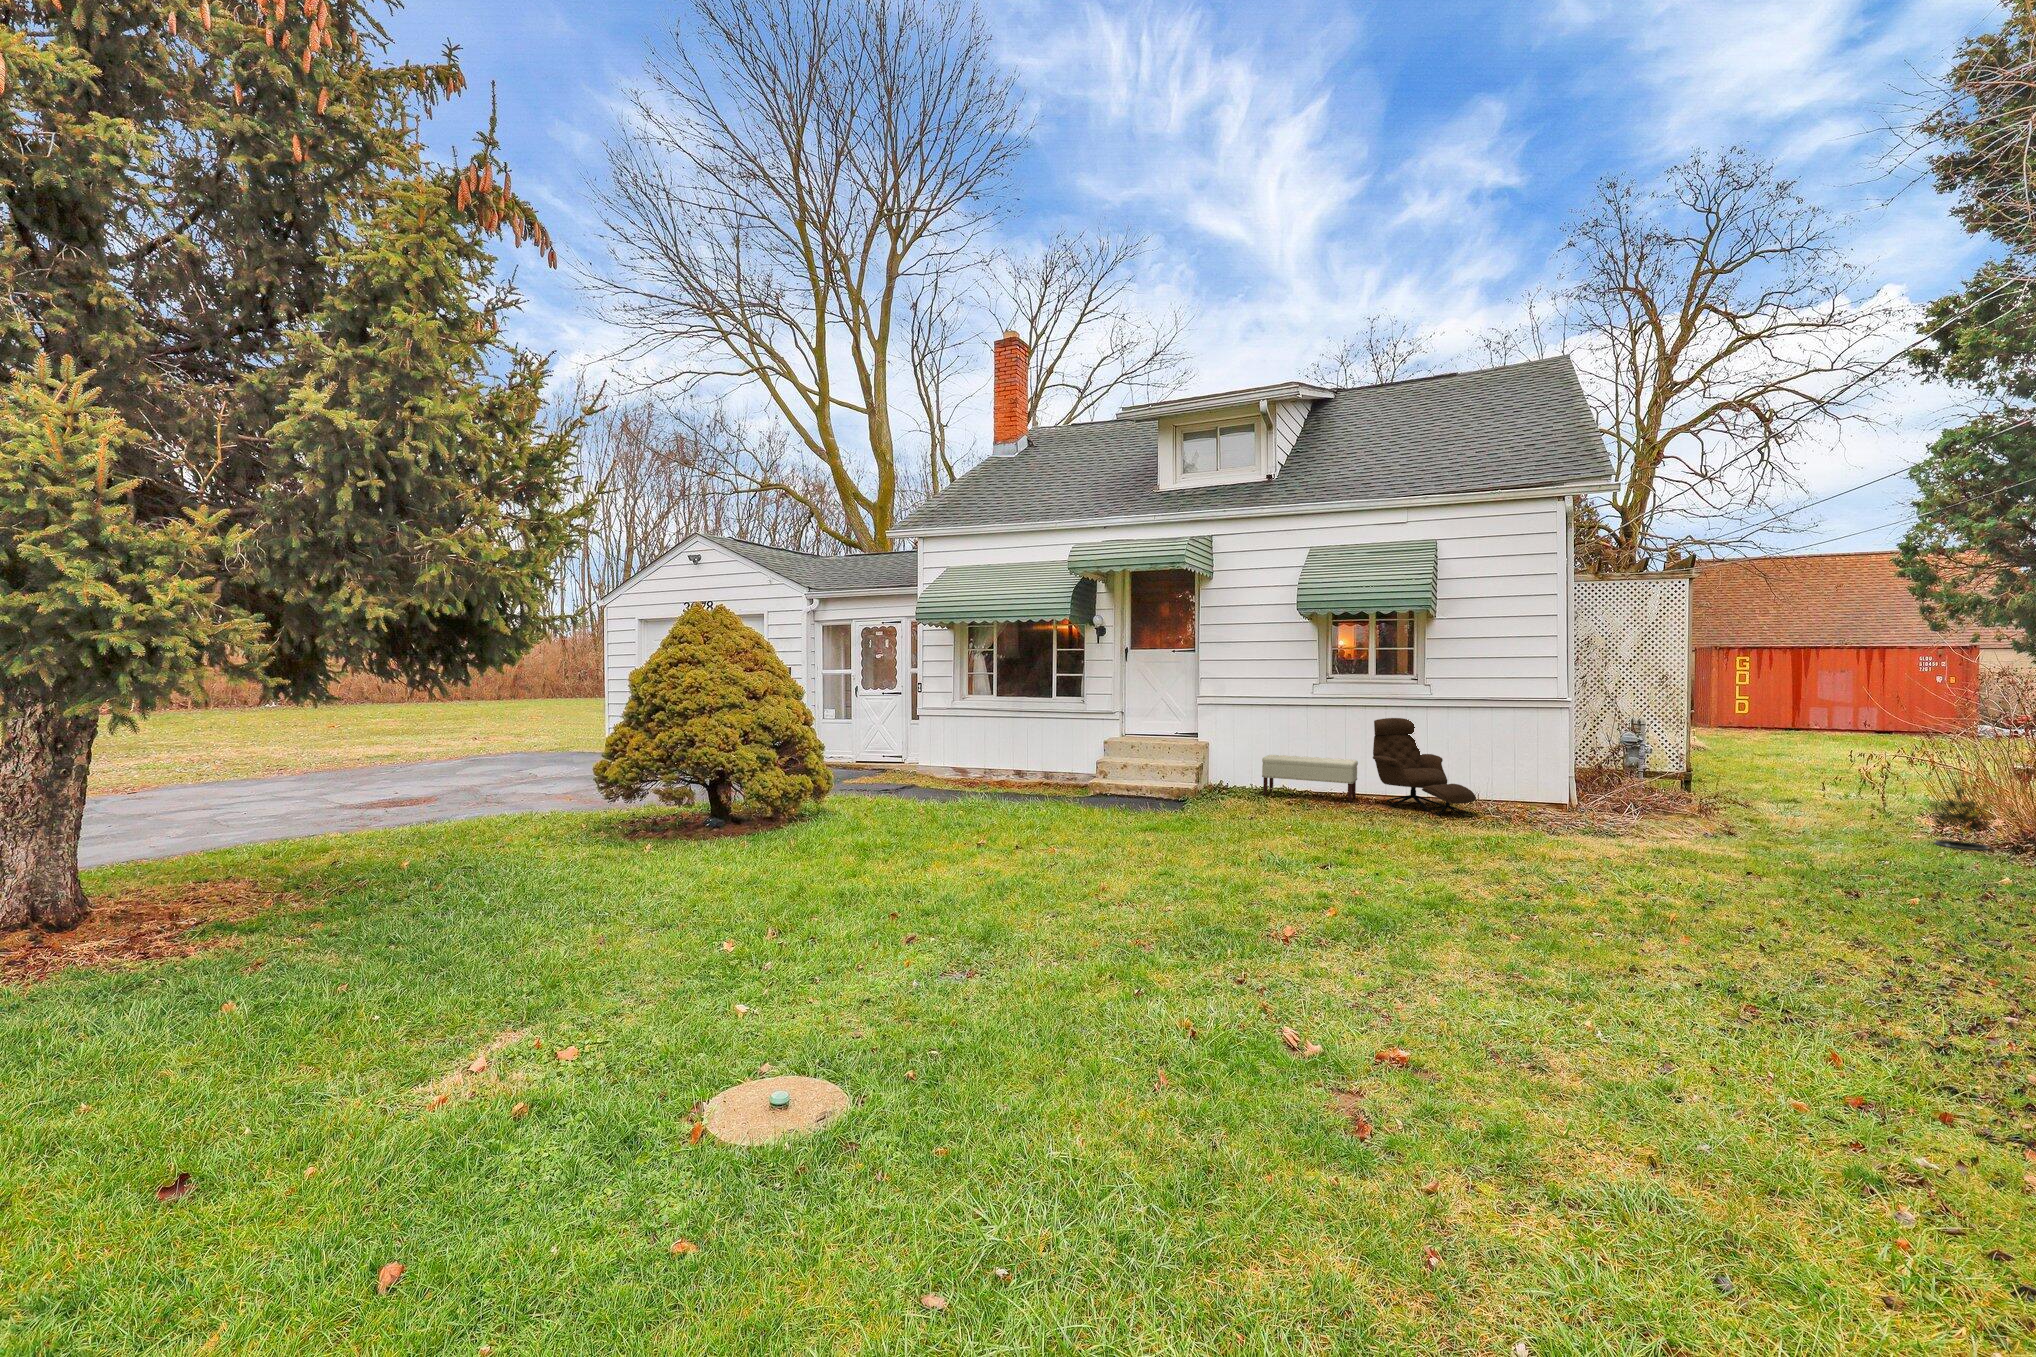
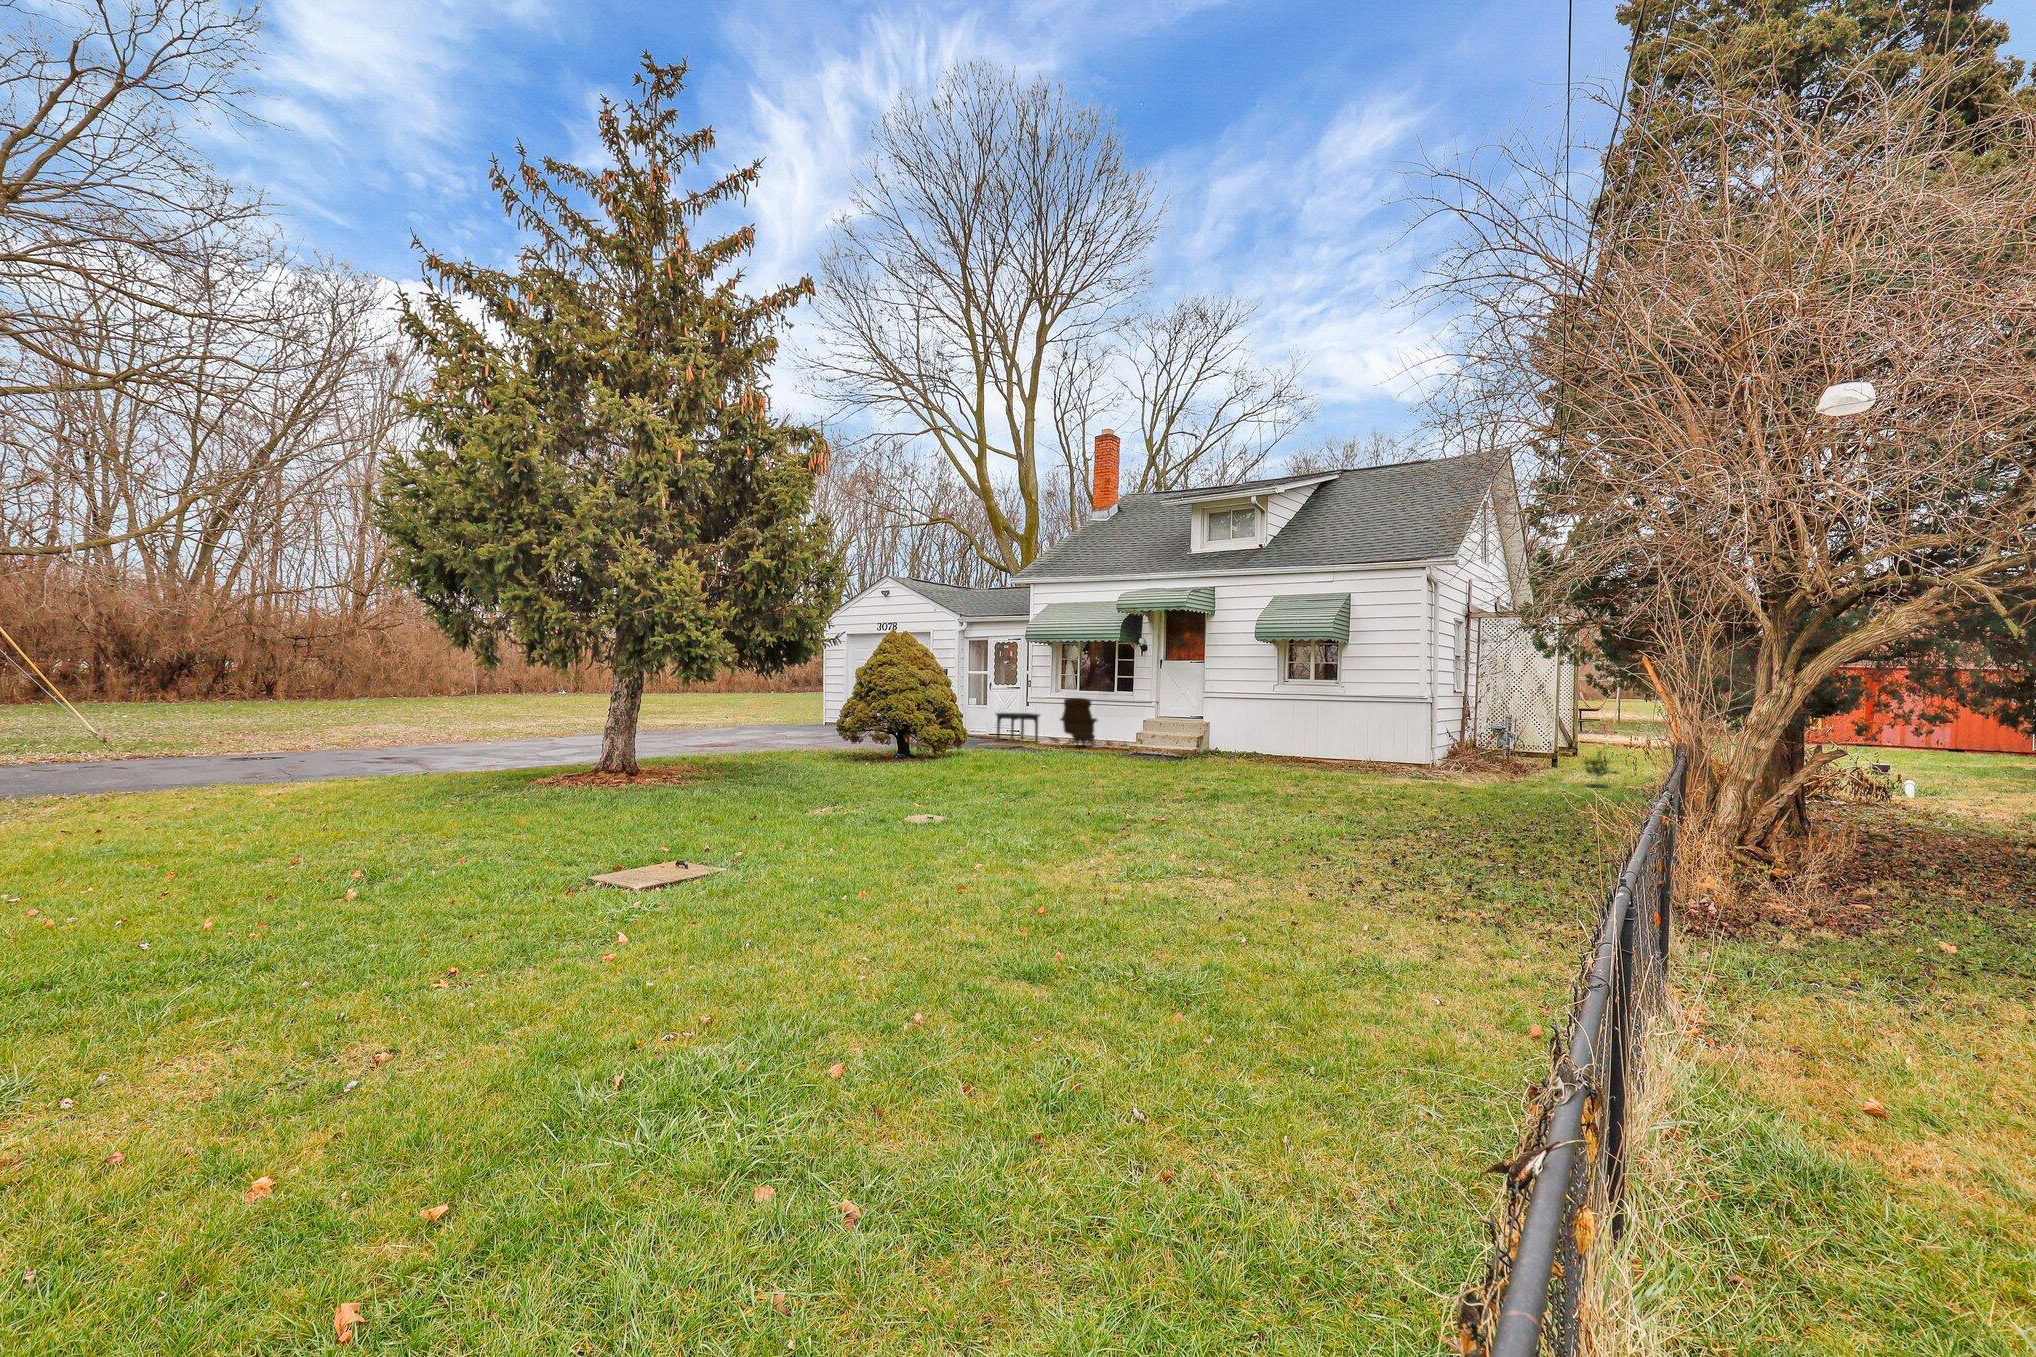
lounge chair: present [1373,718,1476,817] -> present [1060,698,1097,747]
round table: none [868,729,938,776] -> present [996,713,1040,743]
bench: present [1262,755,1358,802] -> none [1235,732,1295,762]

